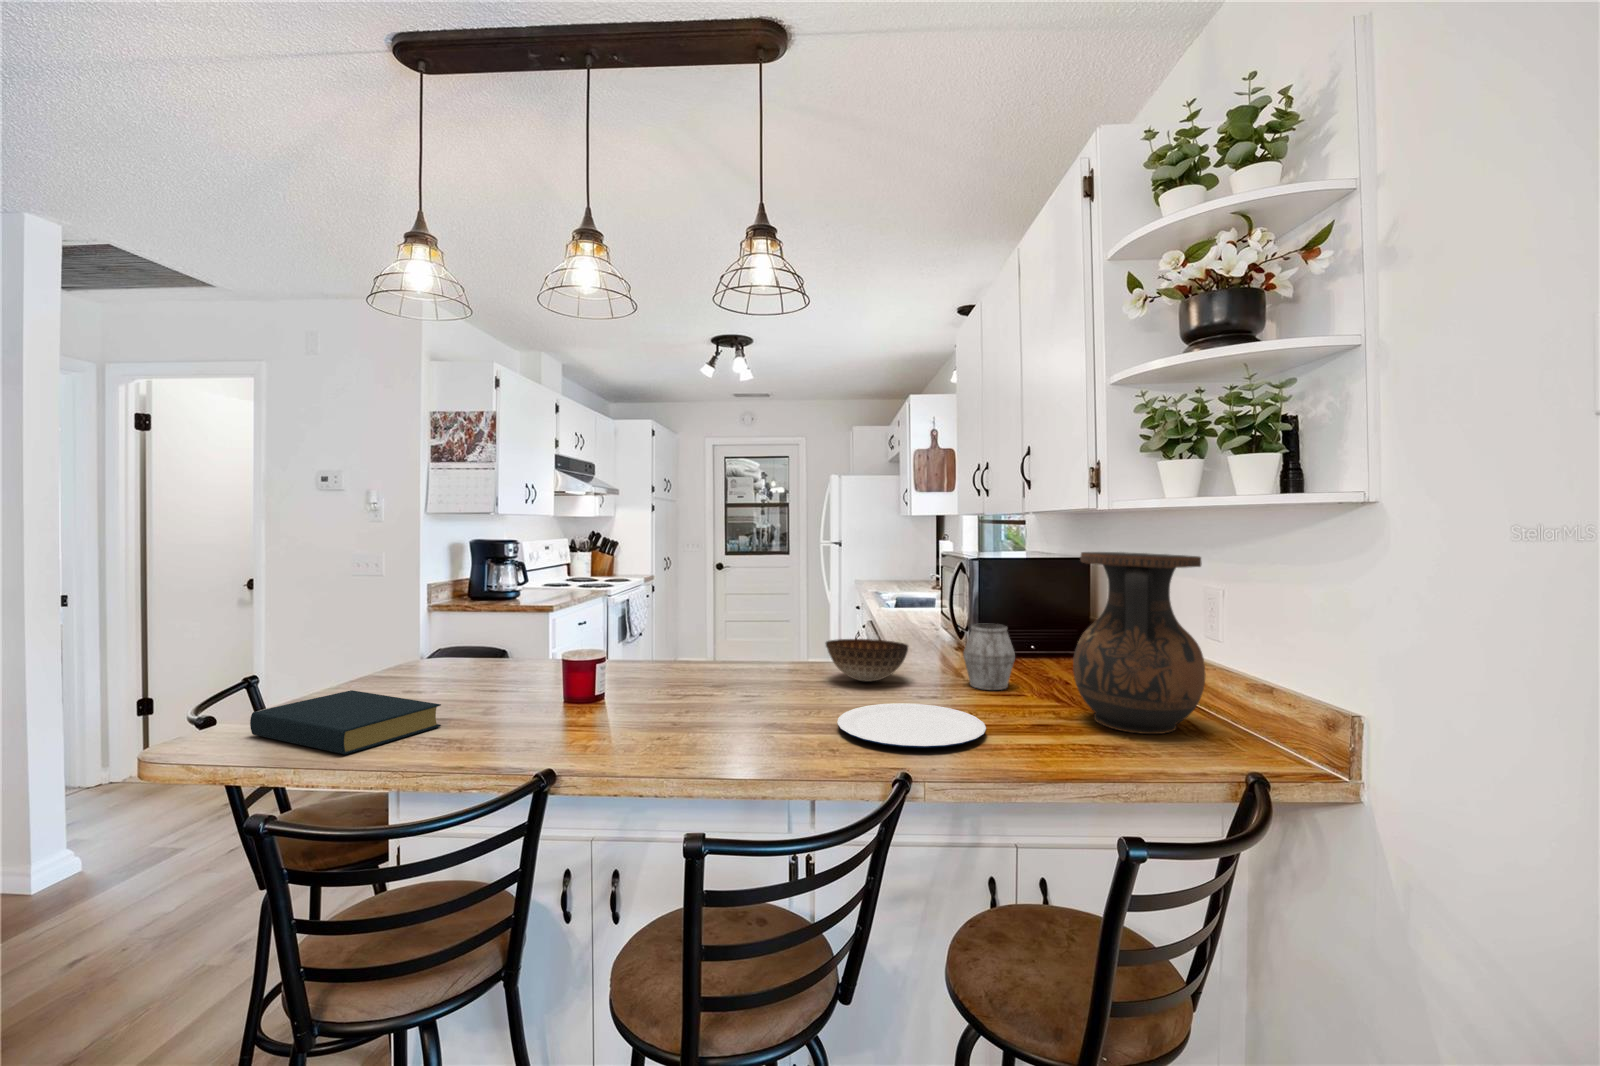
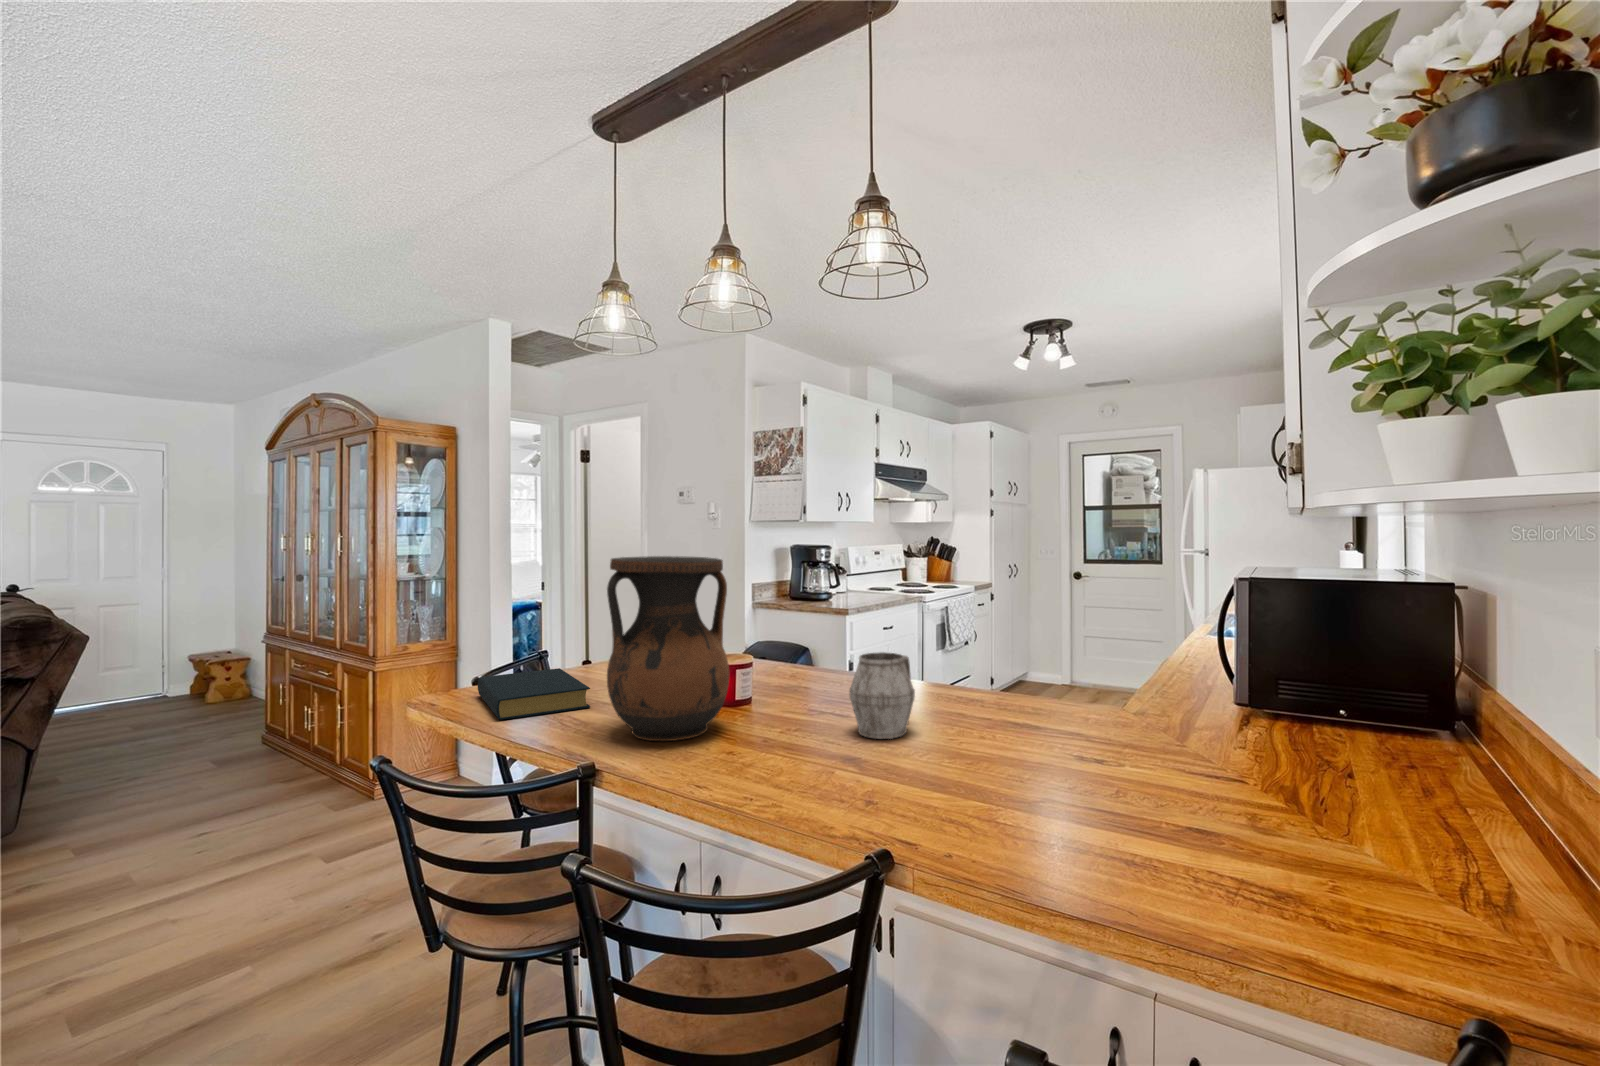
vase: present [1073,552,1205,734] -> present [607,556,729,741]
mug: present [963,624,1015,690] -> present [849,652,915,739]
bowl: present [826,639,908,681] -> none [986,665,1093,721]
plate: present [837,703,986,748] -> none [898,750,1095,820]

